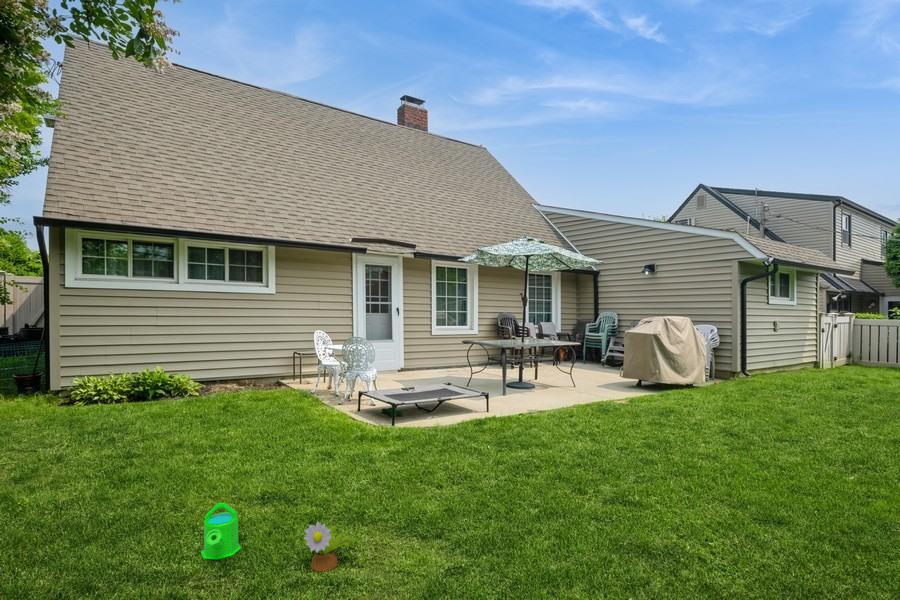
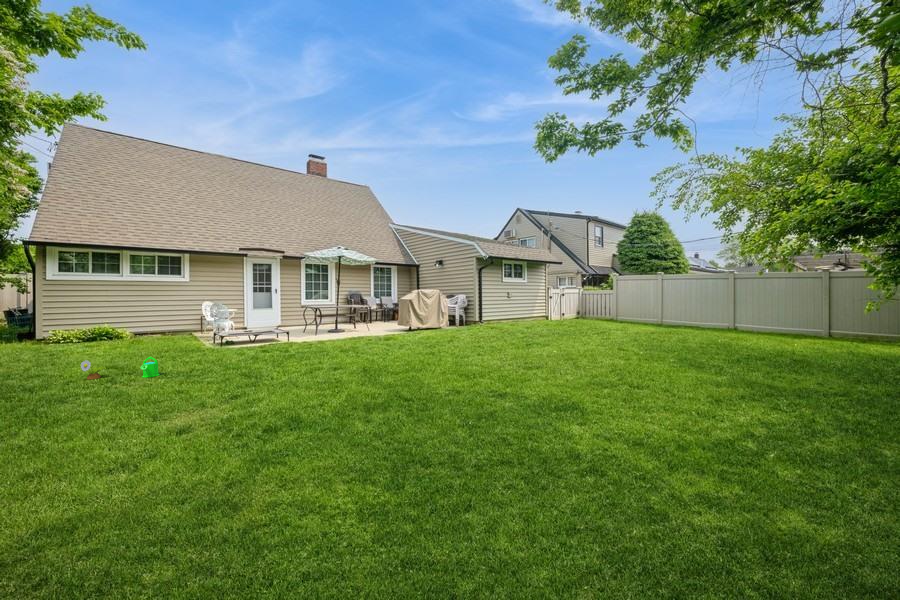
watering can: present [201,502,241,560] -> present [141,357,160,377]

